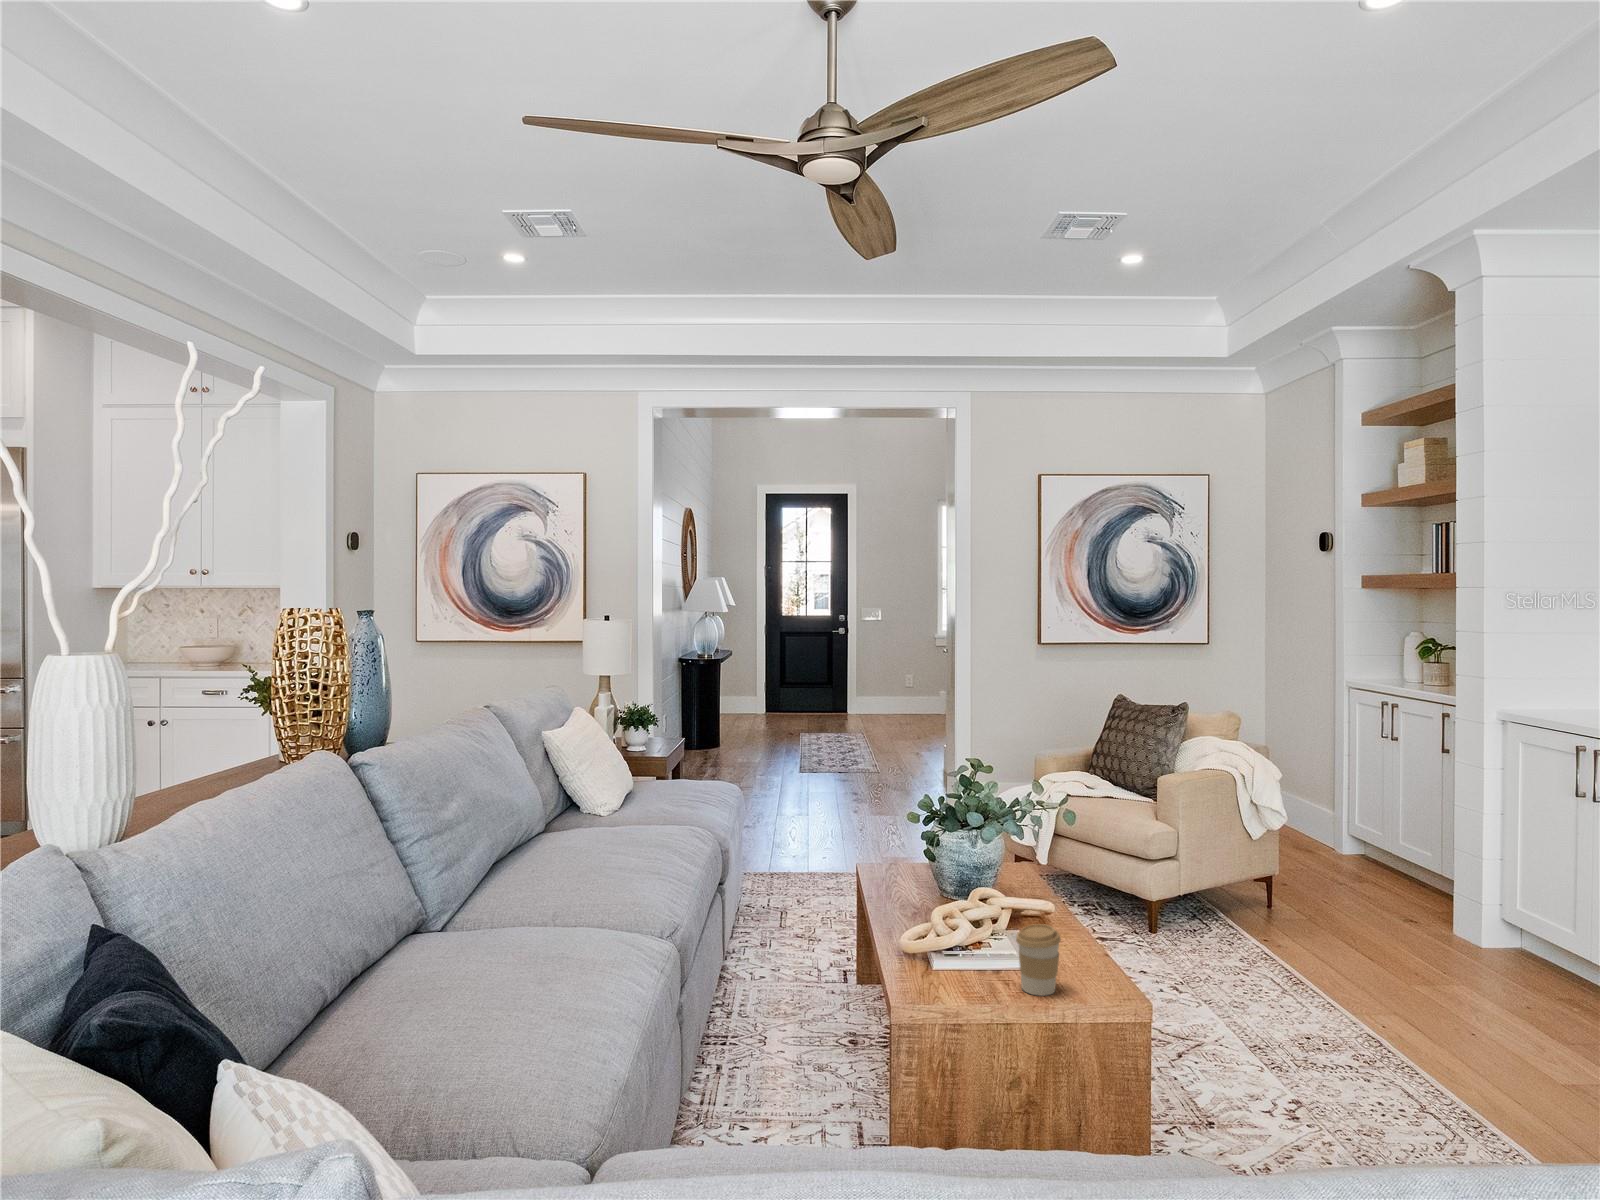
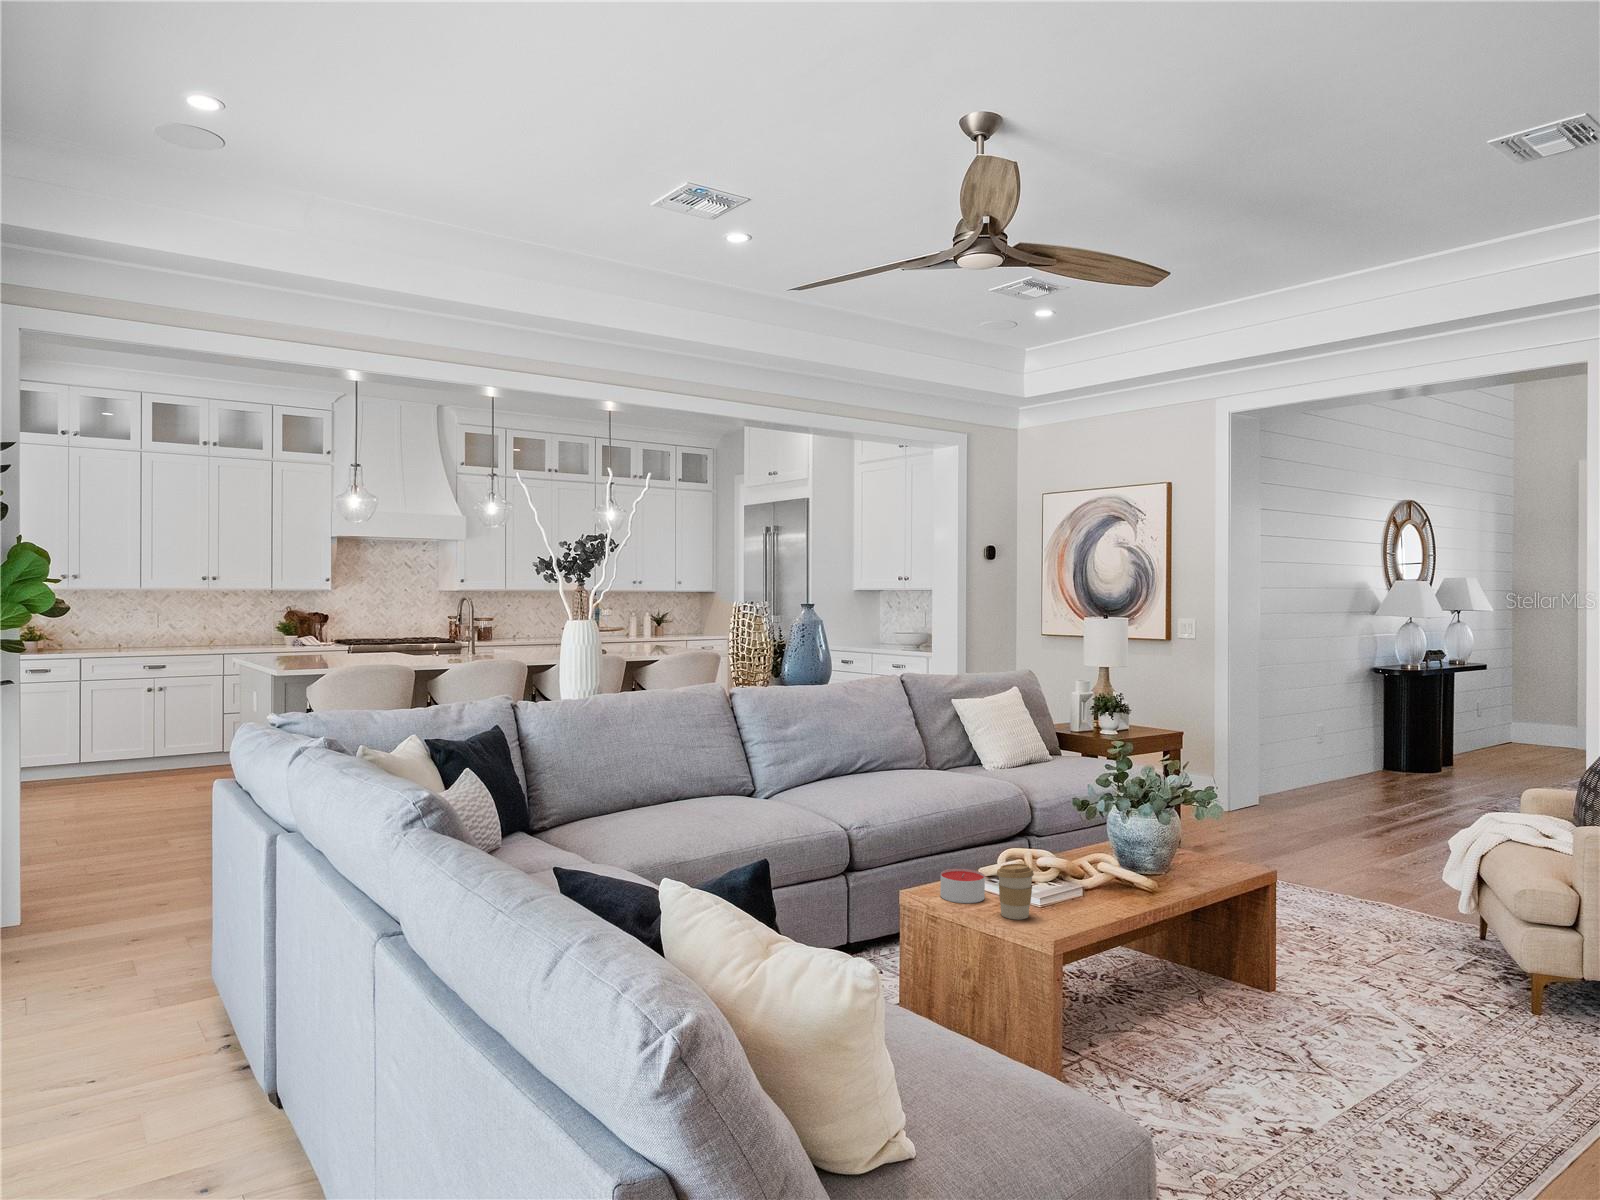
candle: none [918,950,974,1000] -> present [940,869,985,903]

